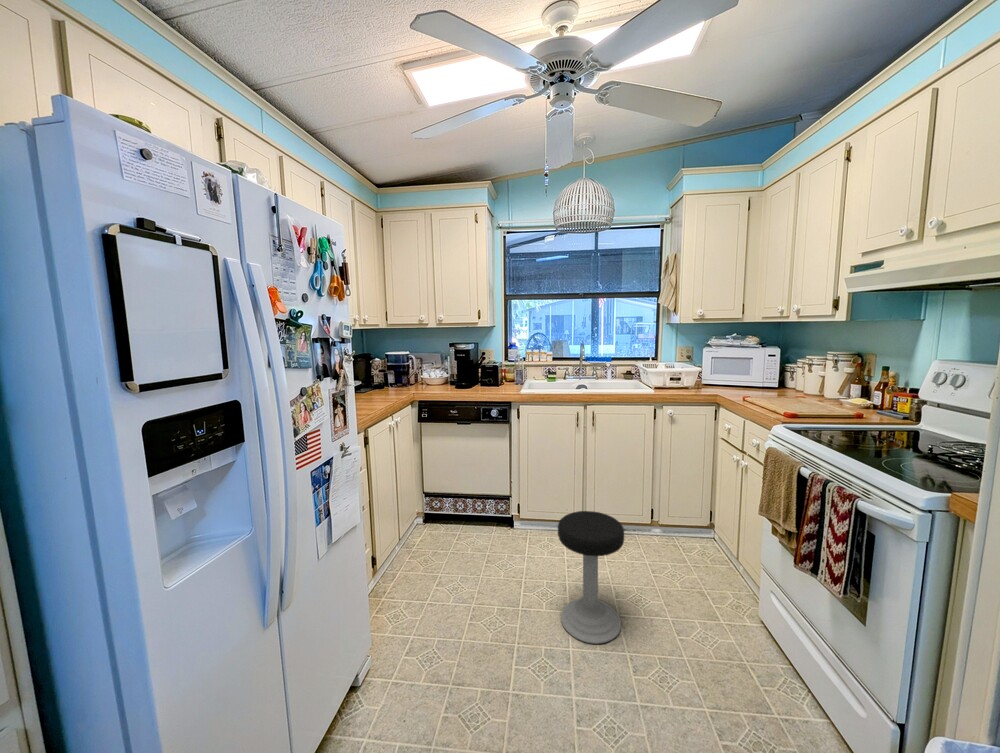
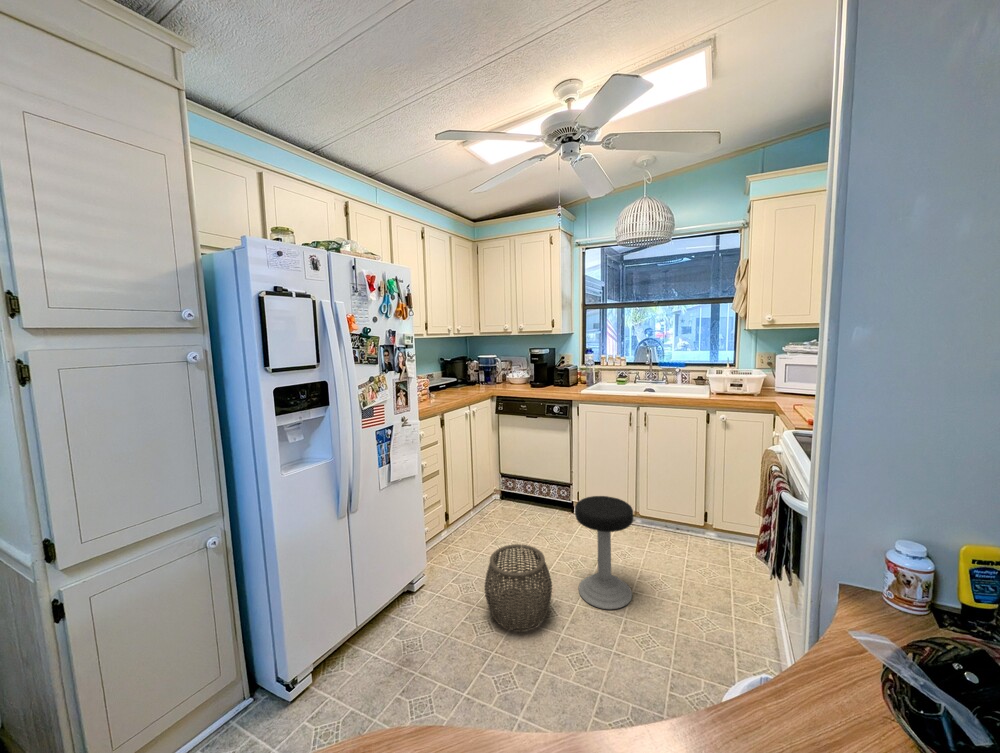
woven basket: none [466,588,551,706] -> present [484,544,552,631]

